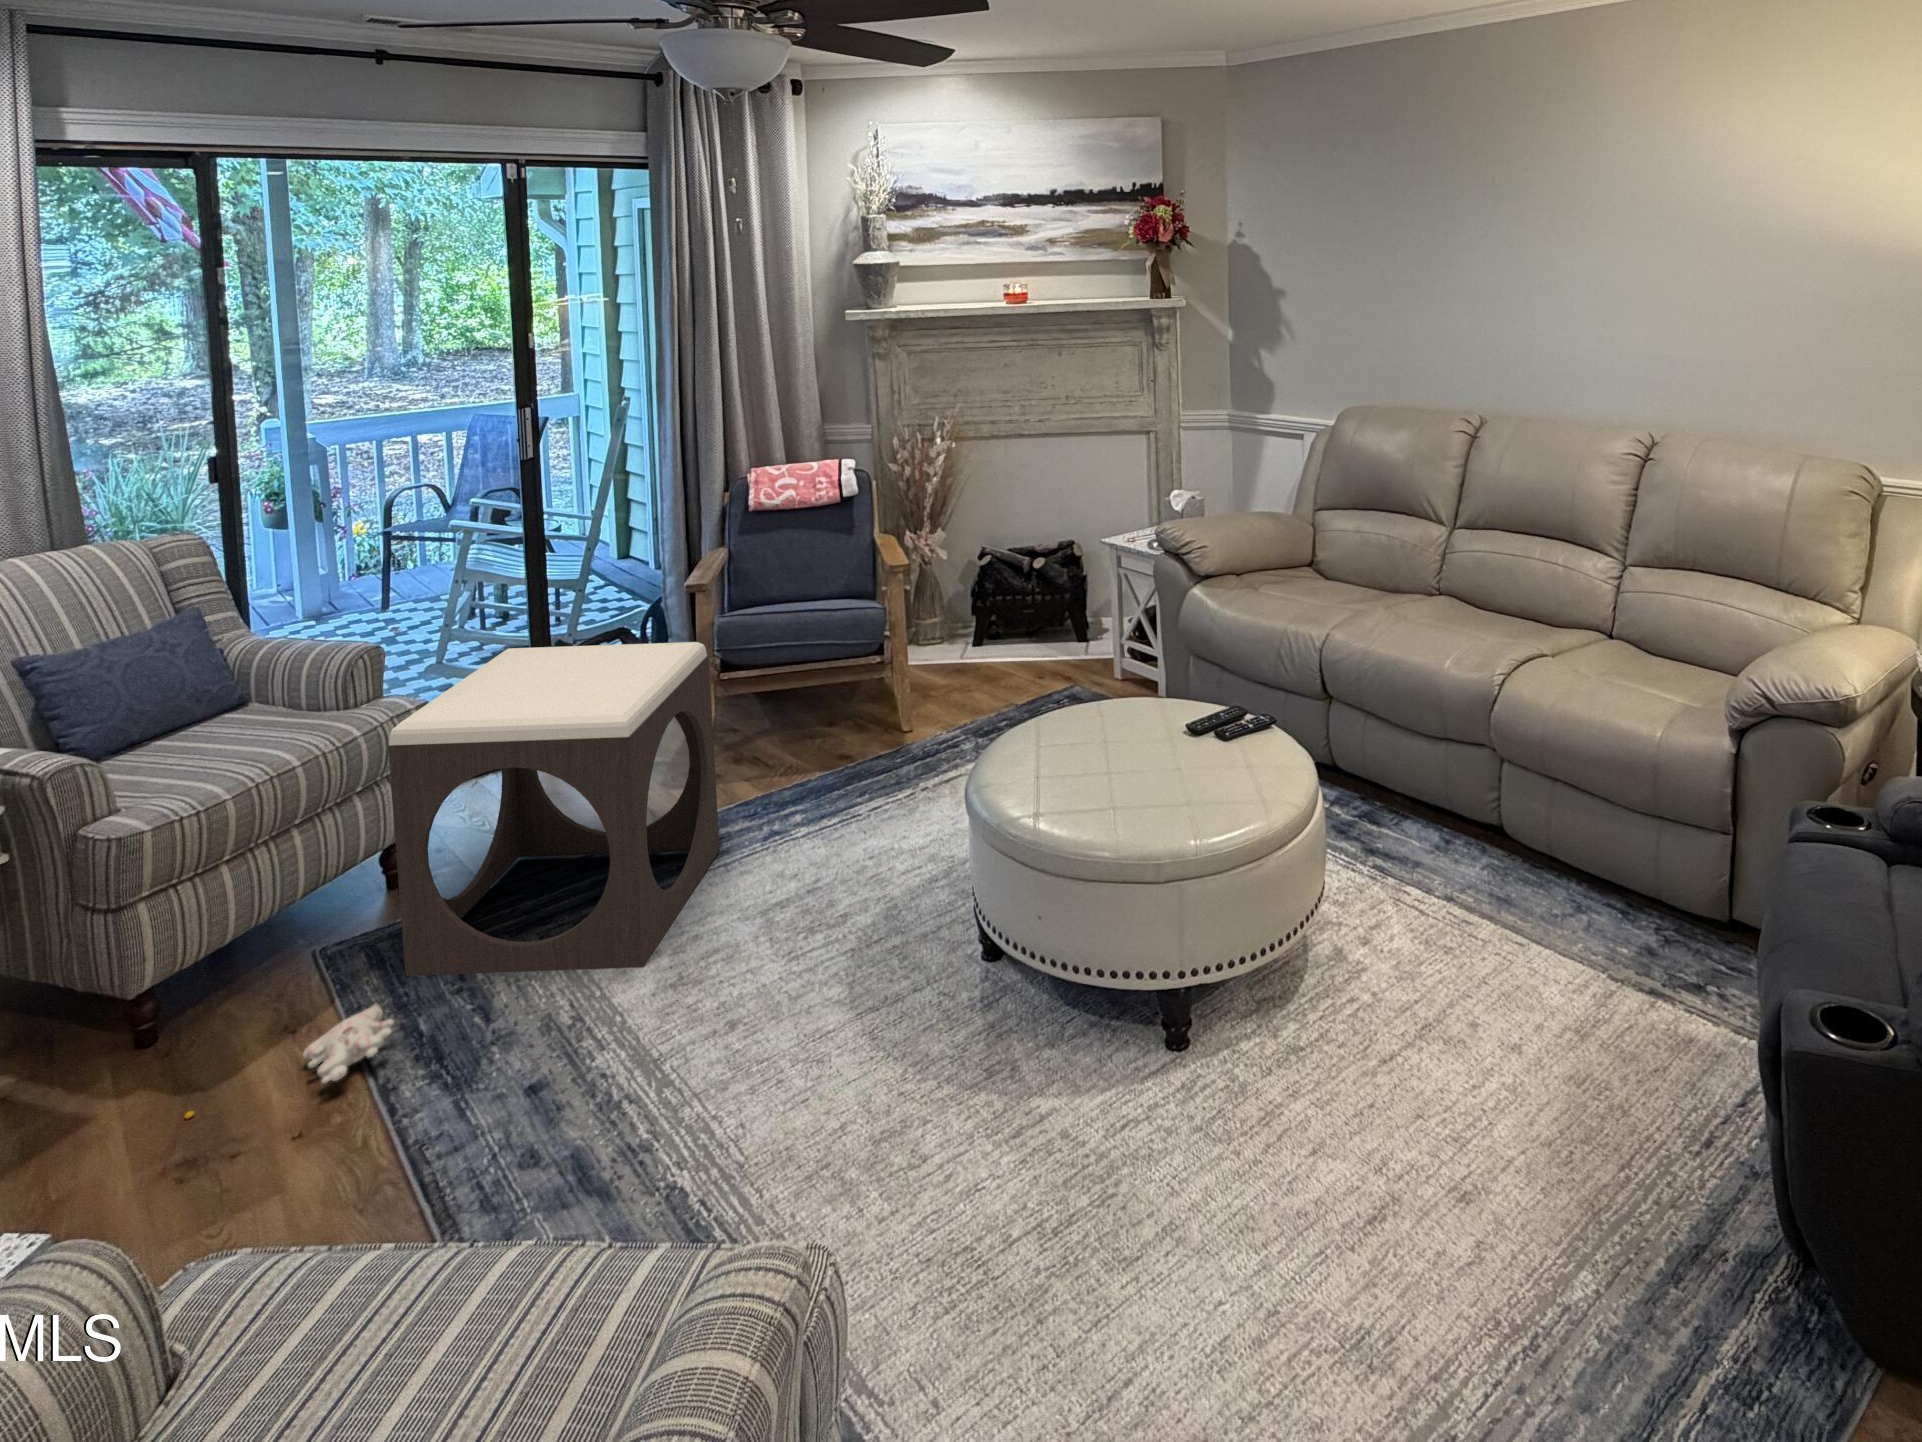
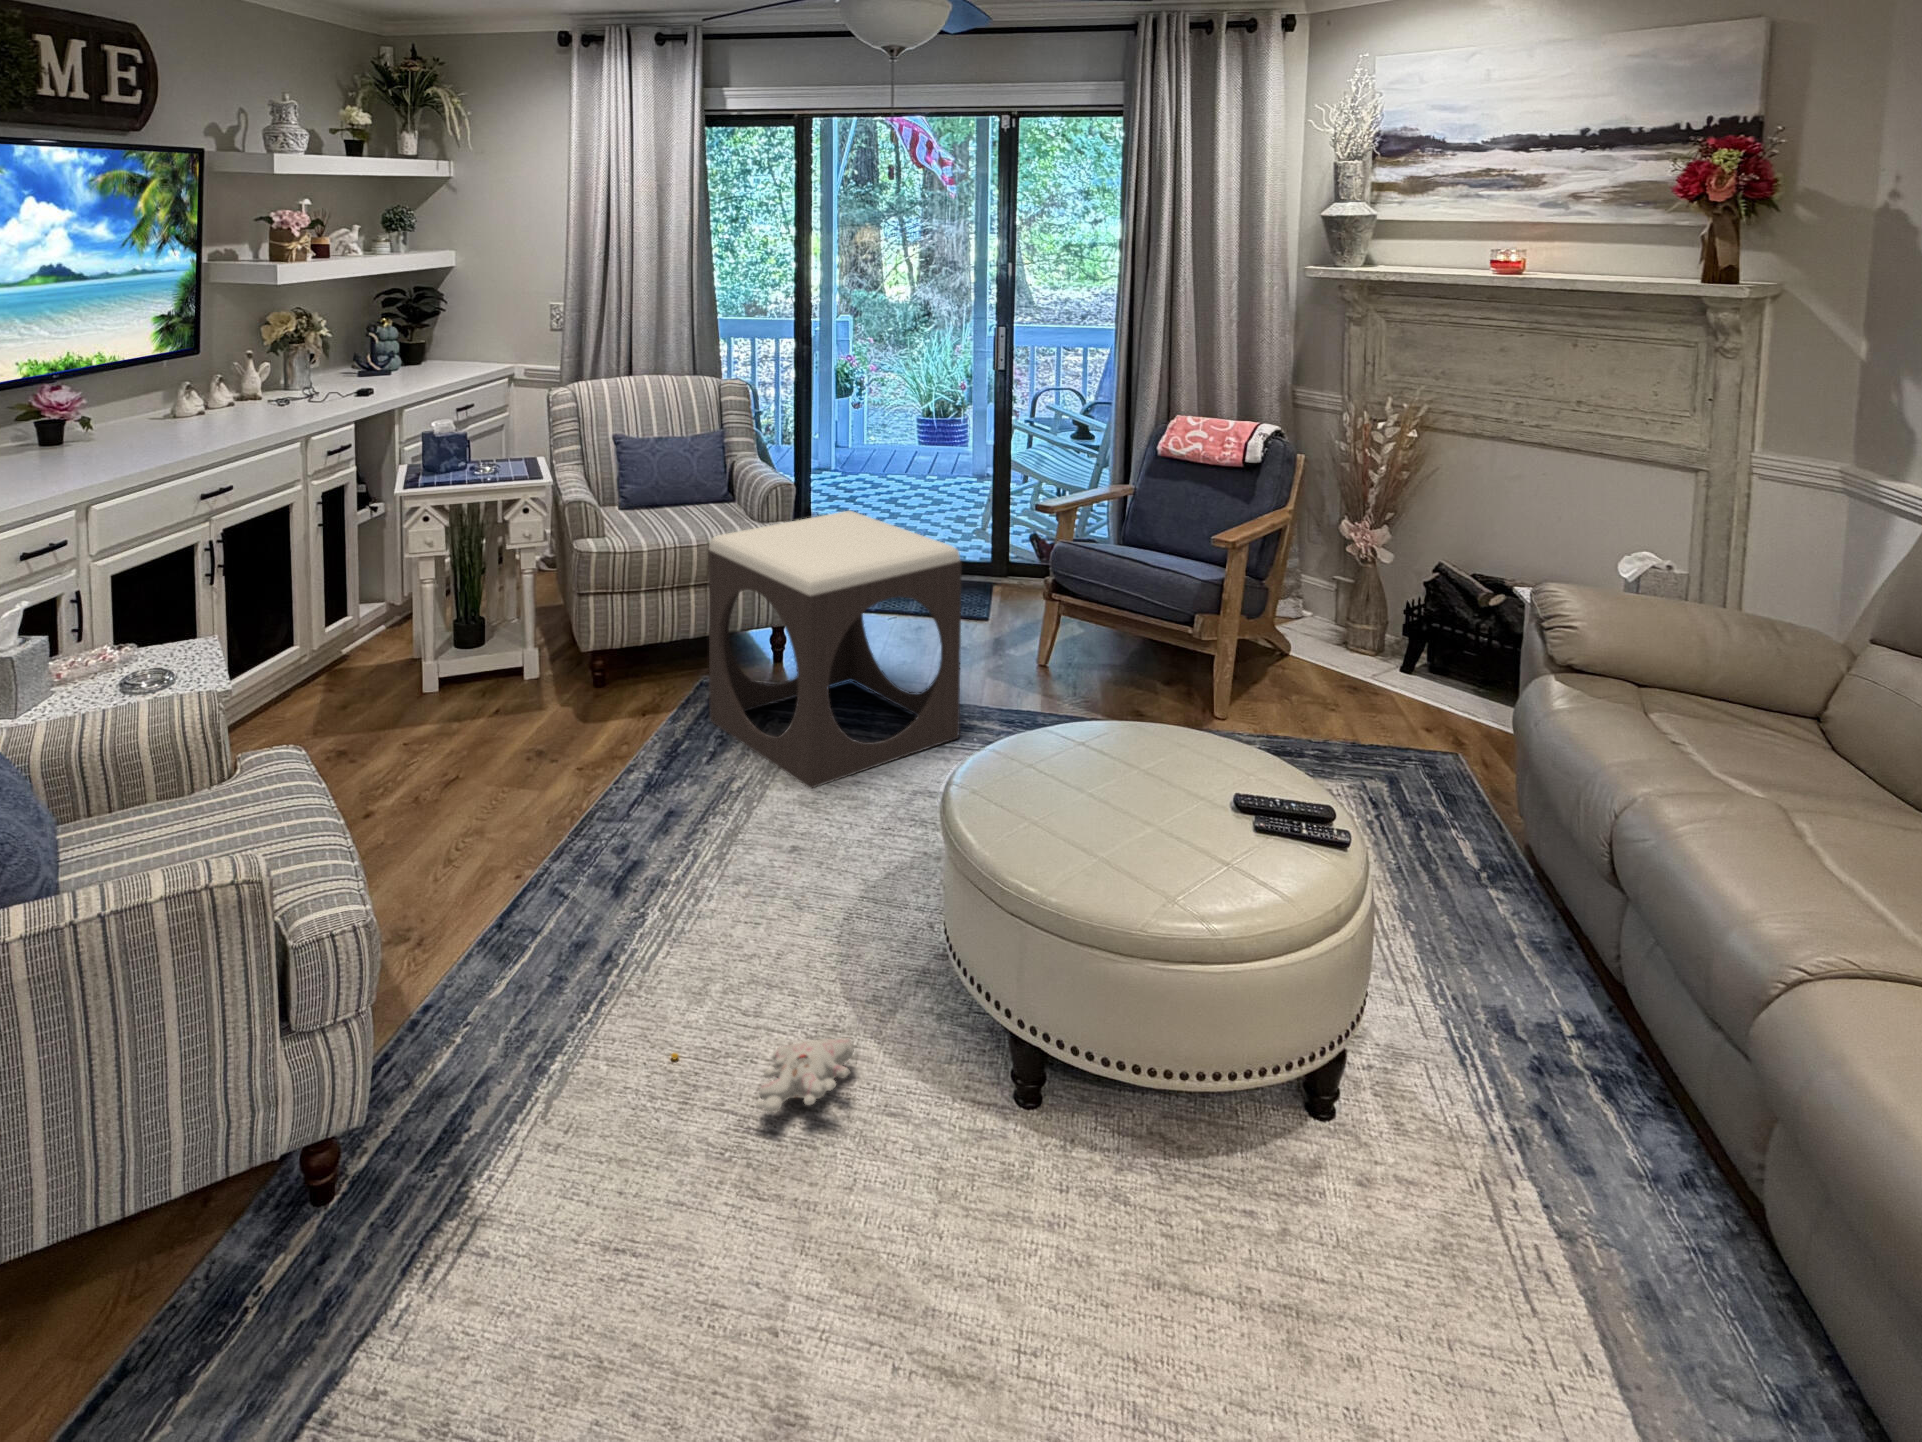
plush toy: present [185,1005,394,1118] -> present [671,1038,854,1113]

